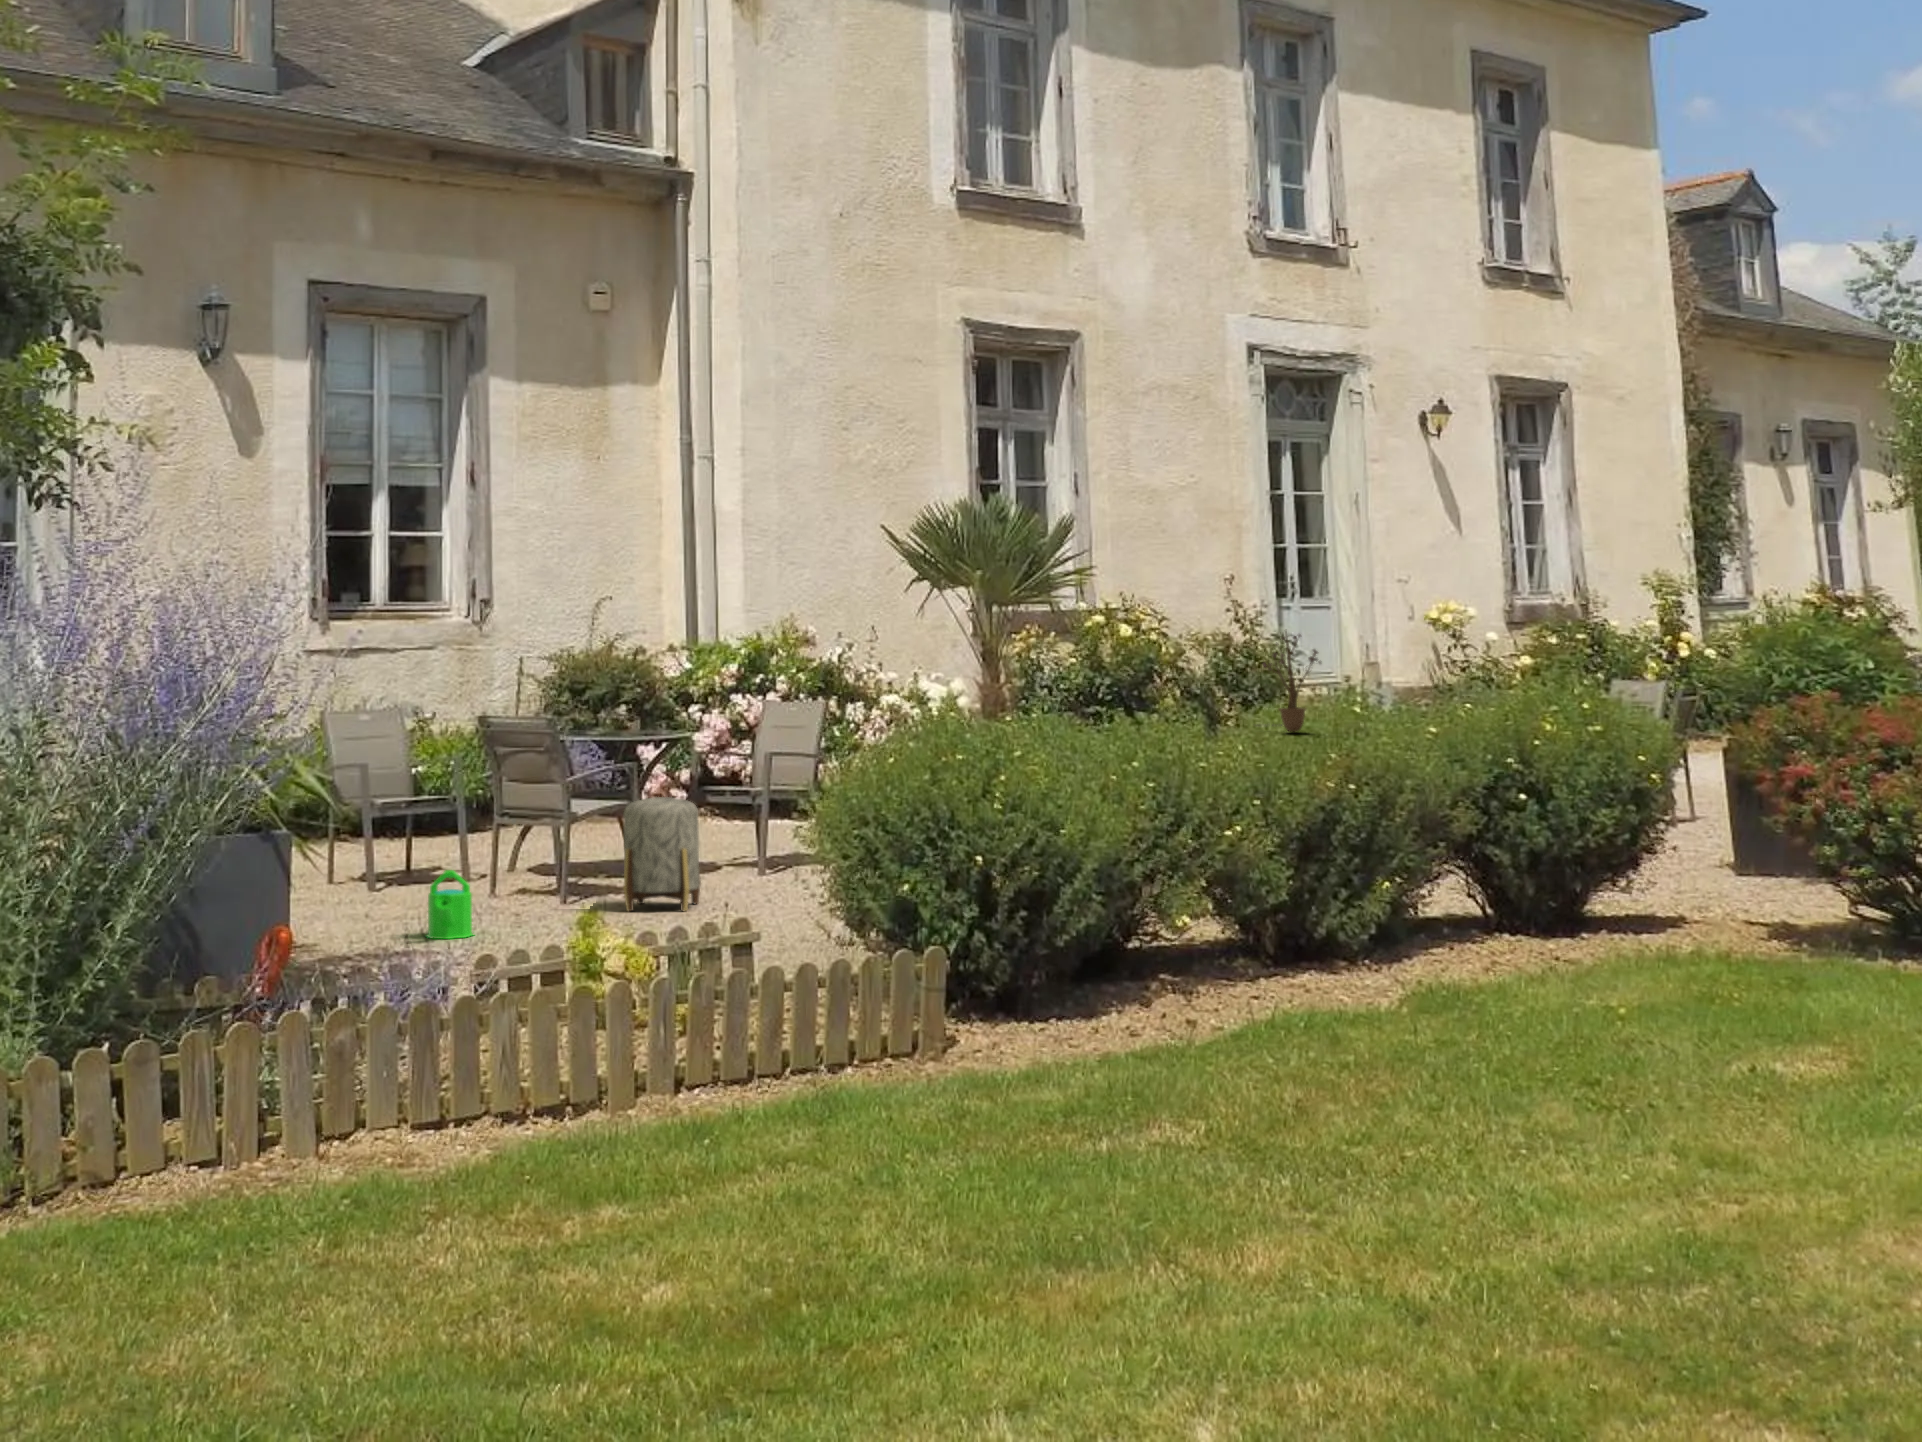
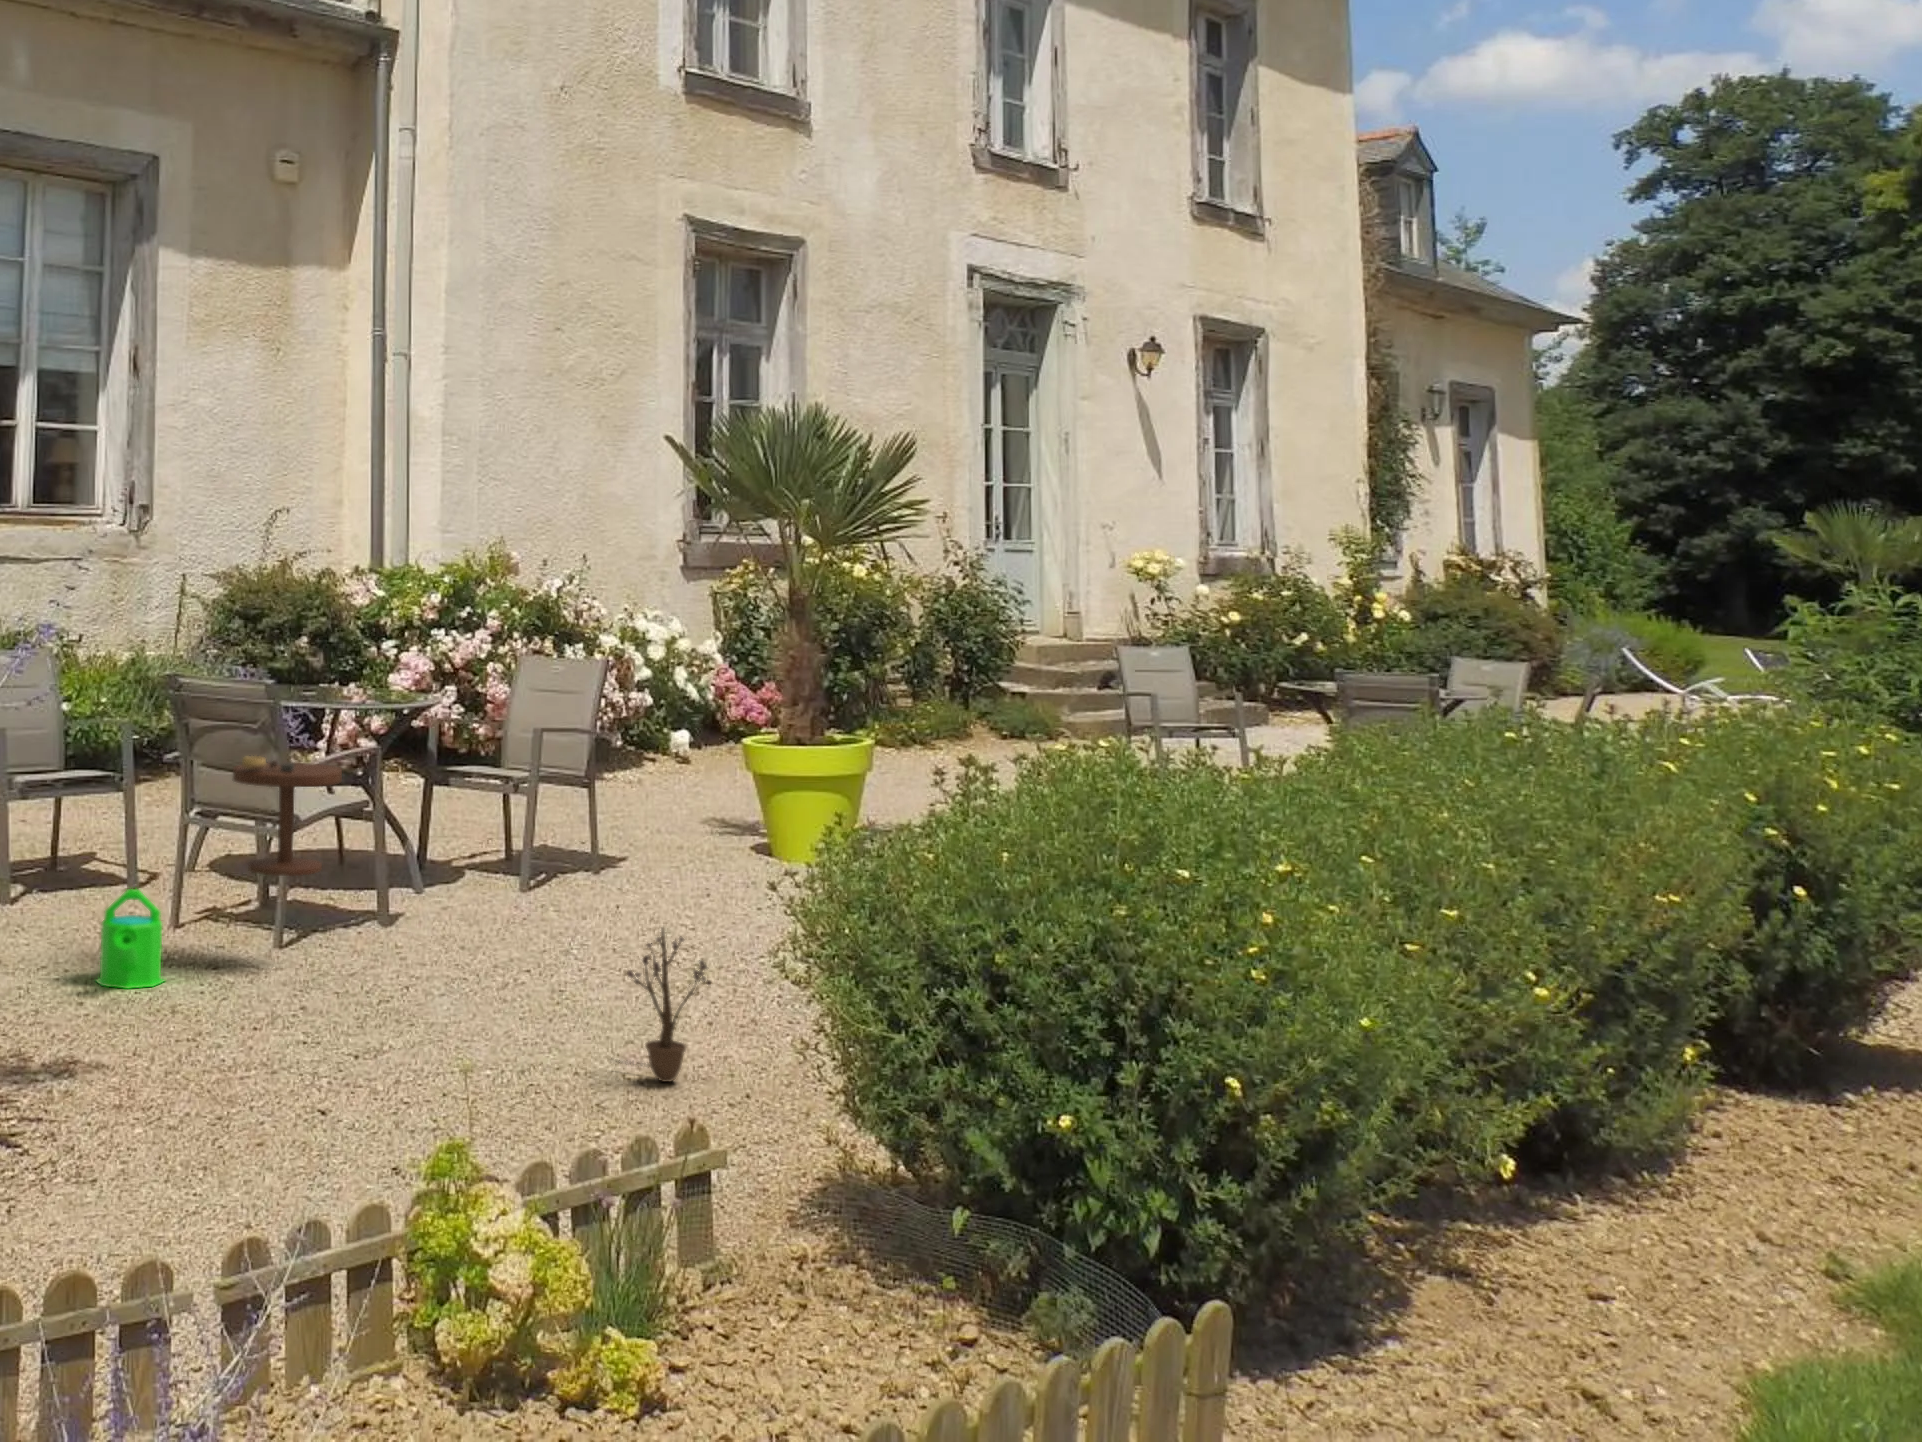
decorative plant: present [1263,632,1321,732] -> present [616,928,711,1082]
side table: none [520,773,600,927] -> present [233,756,342,876]
stool: present [623,797,701,911] -> none [356,785,458,943]

